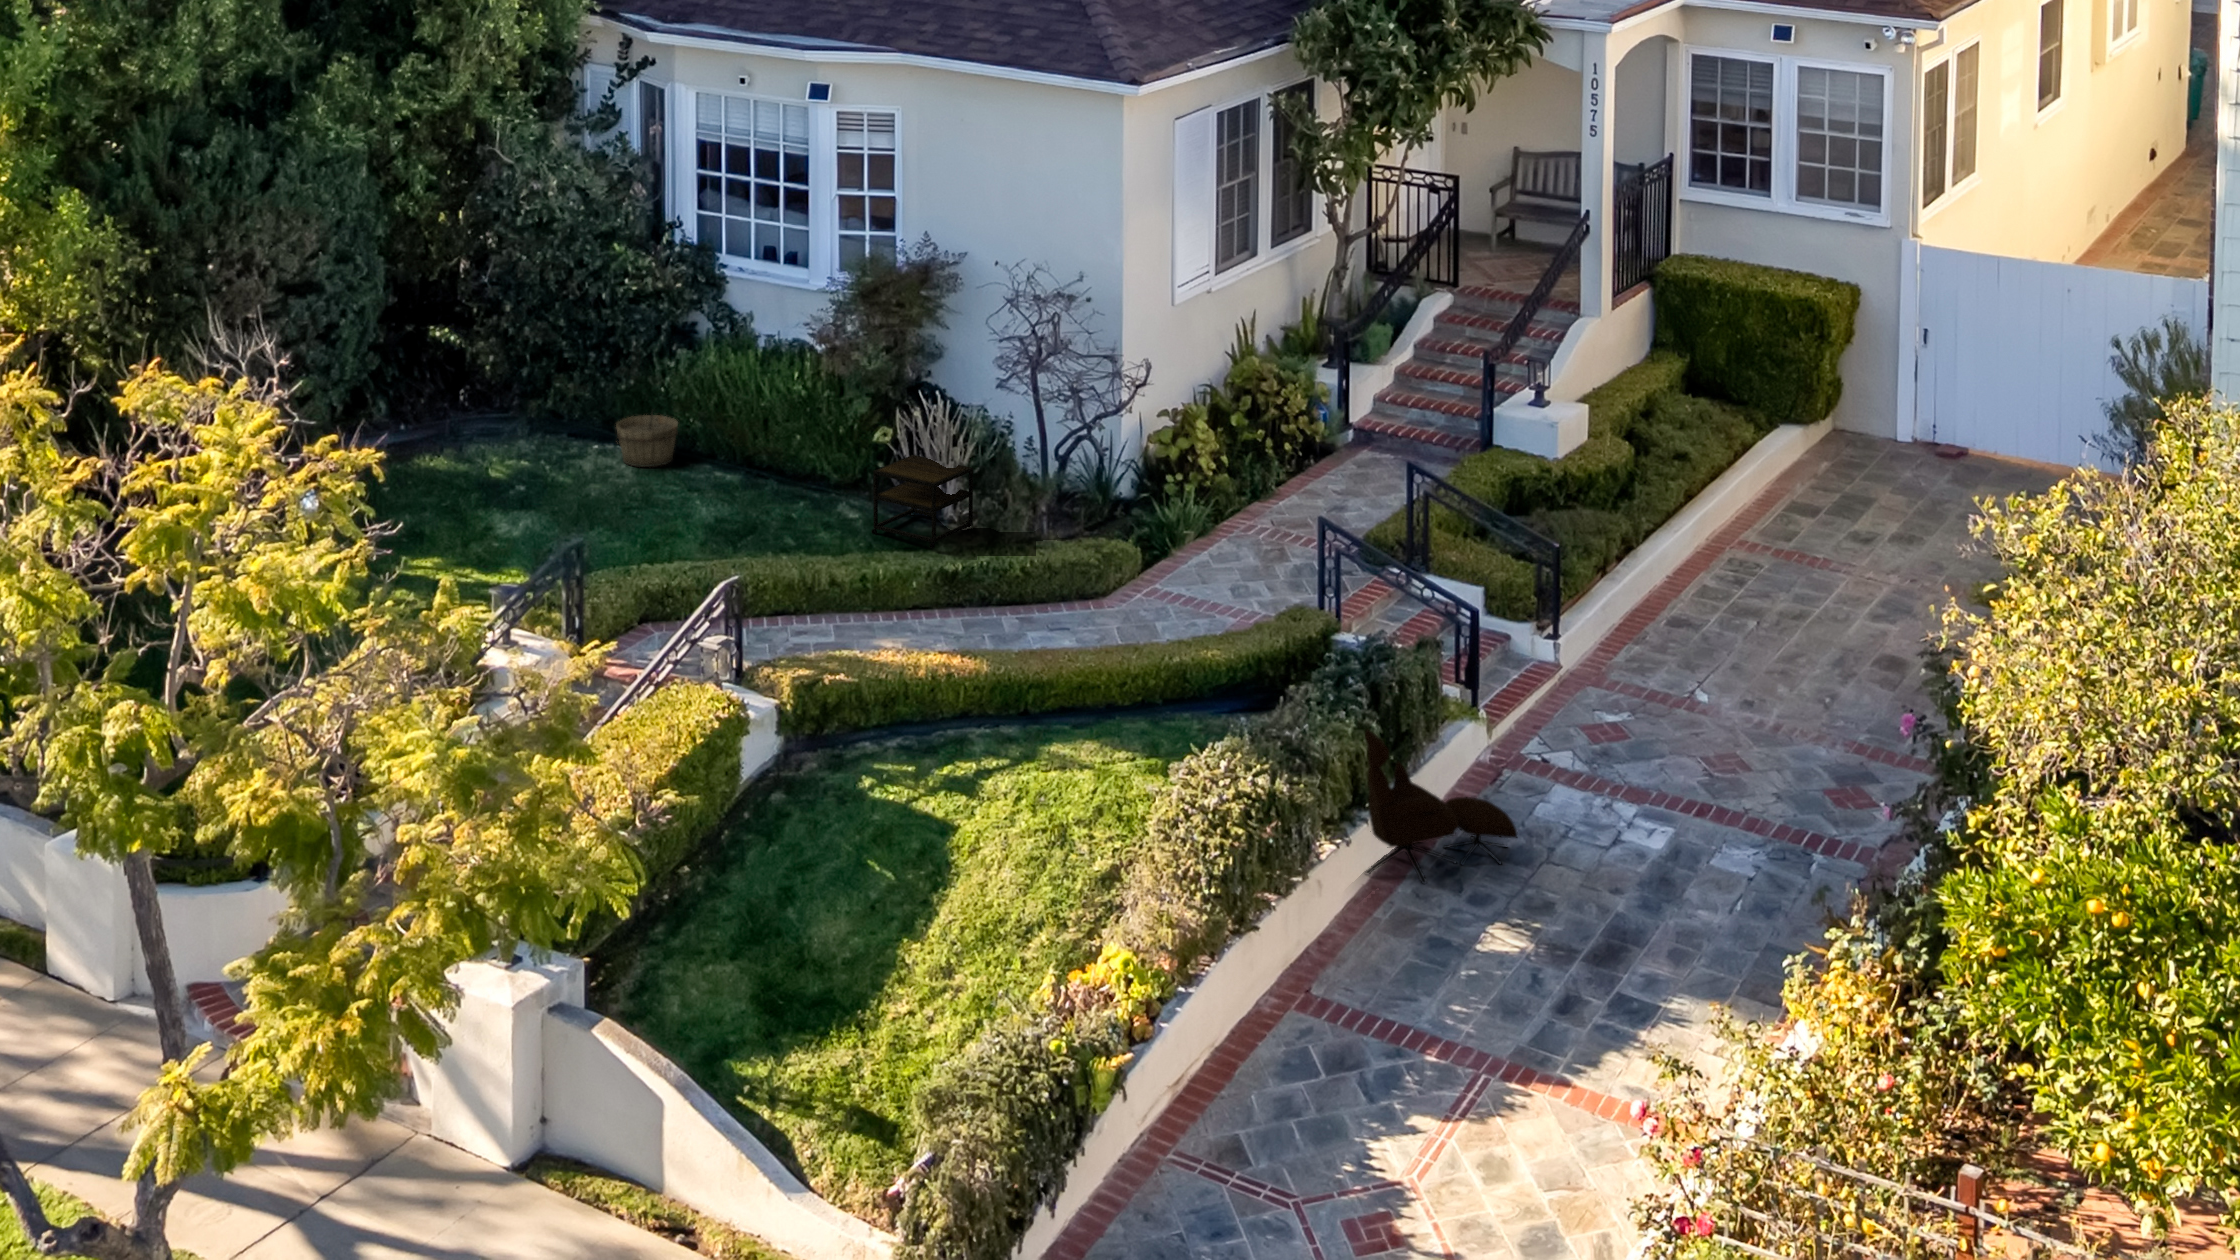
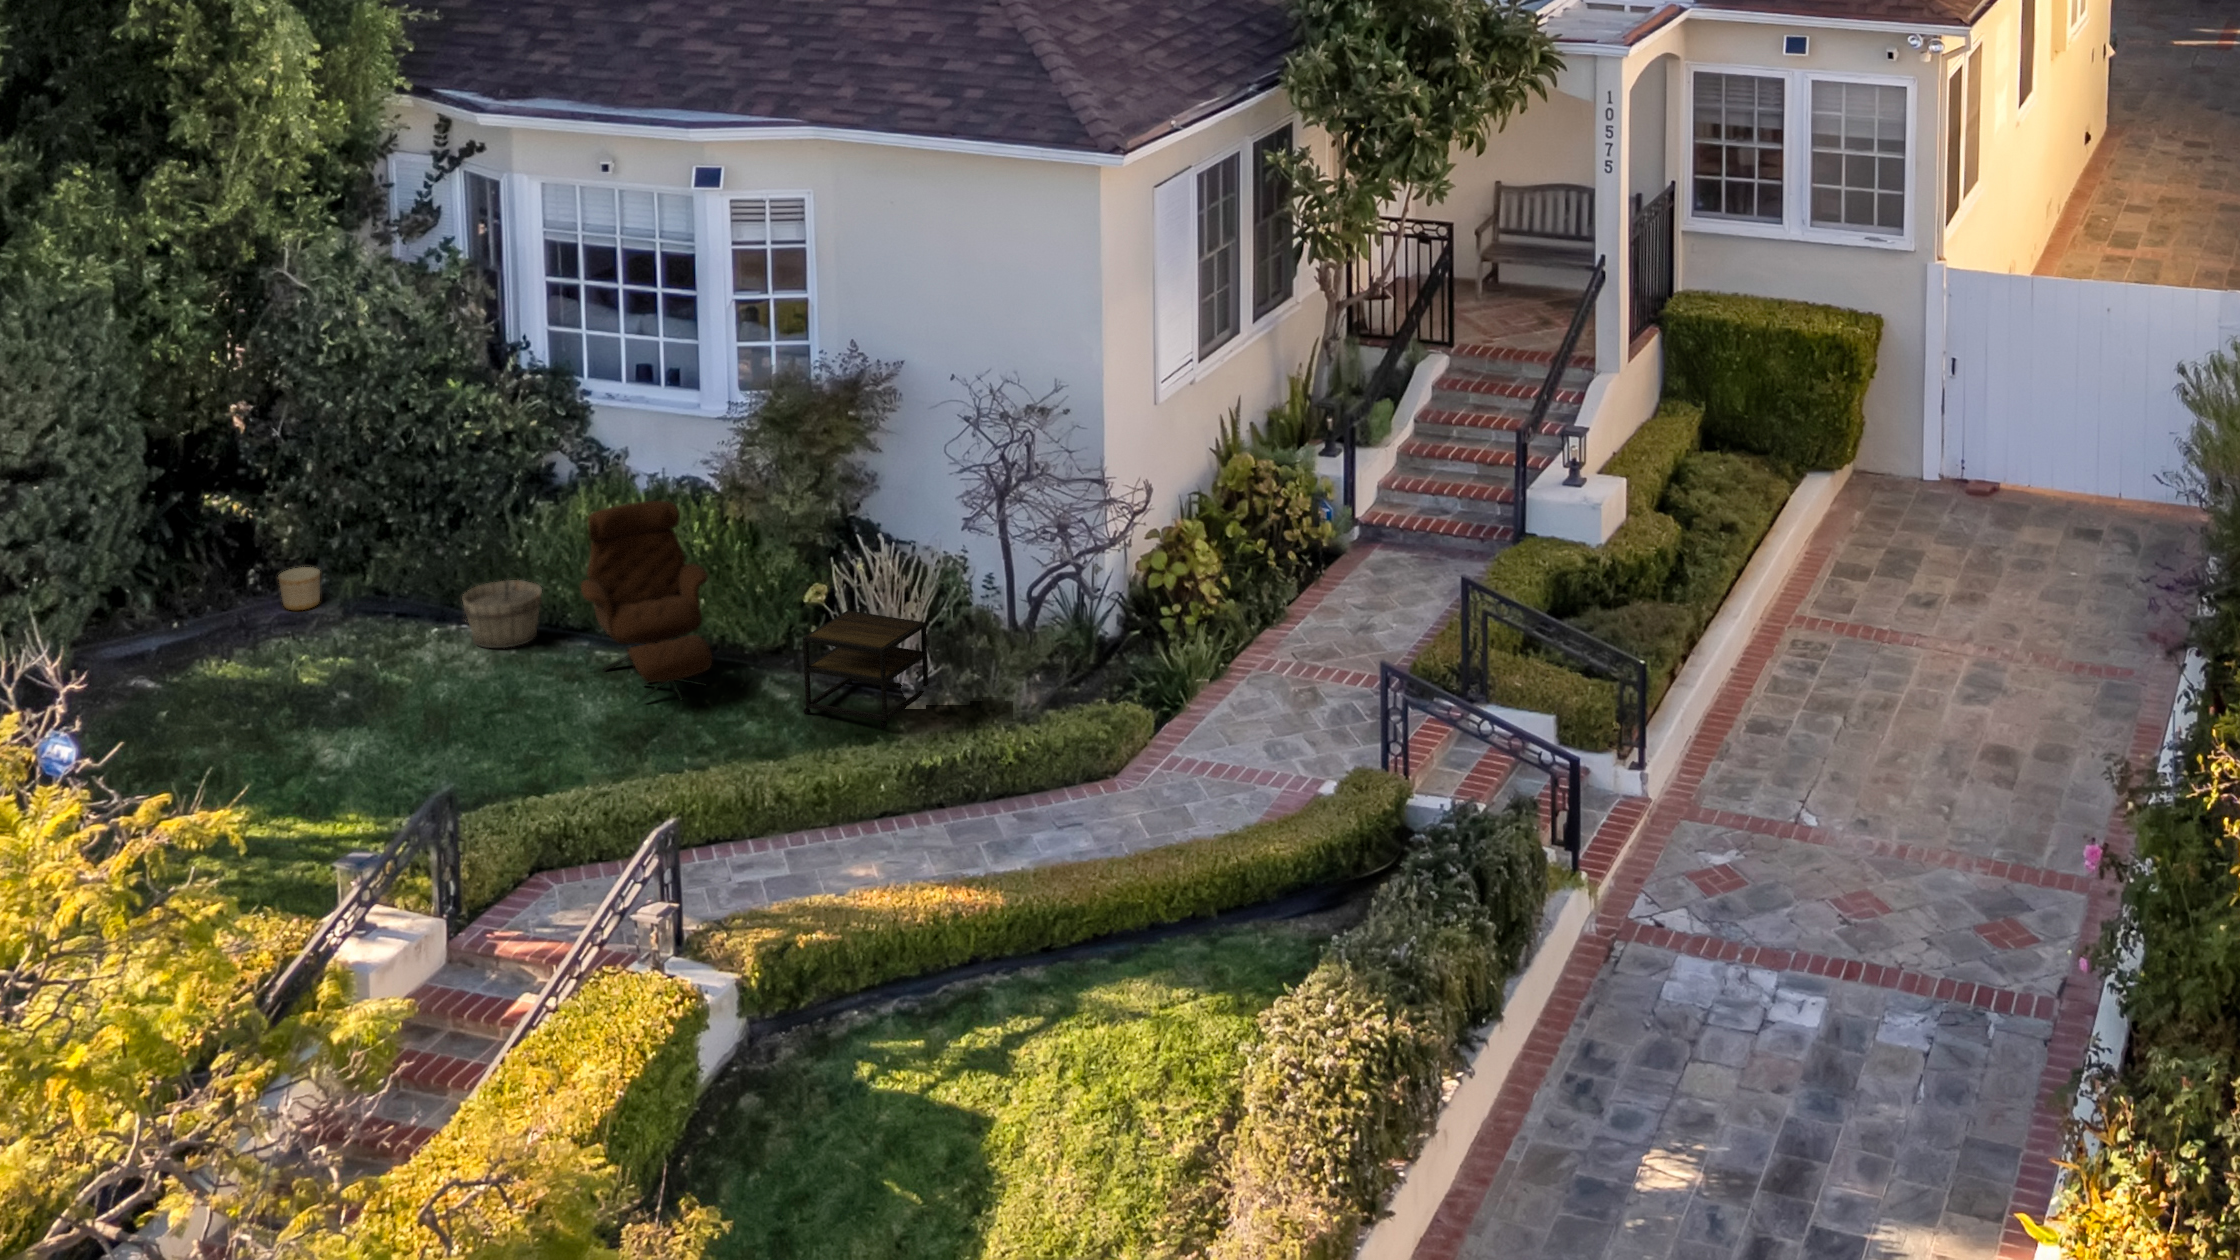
planter: none [479,394,511,427] -> present [279,567,320,610]
lounge chair: present [1365,729,1518,884] -> present [581,501,712,700]

